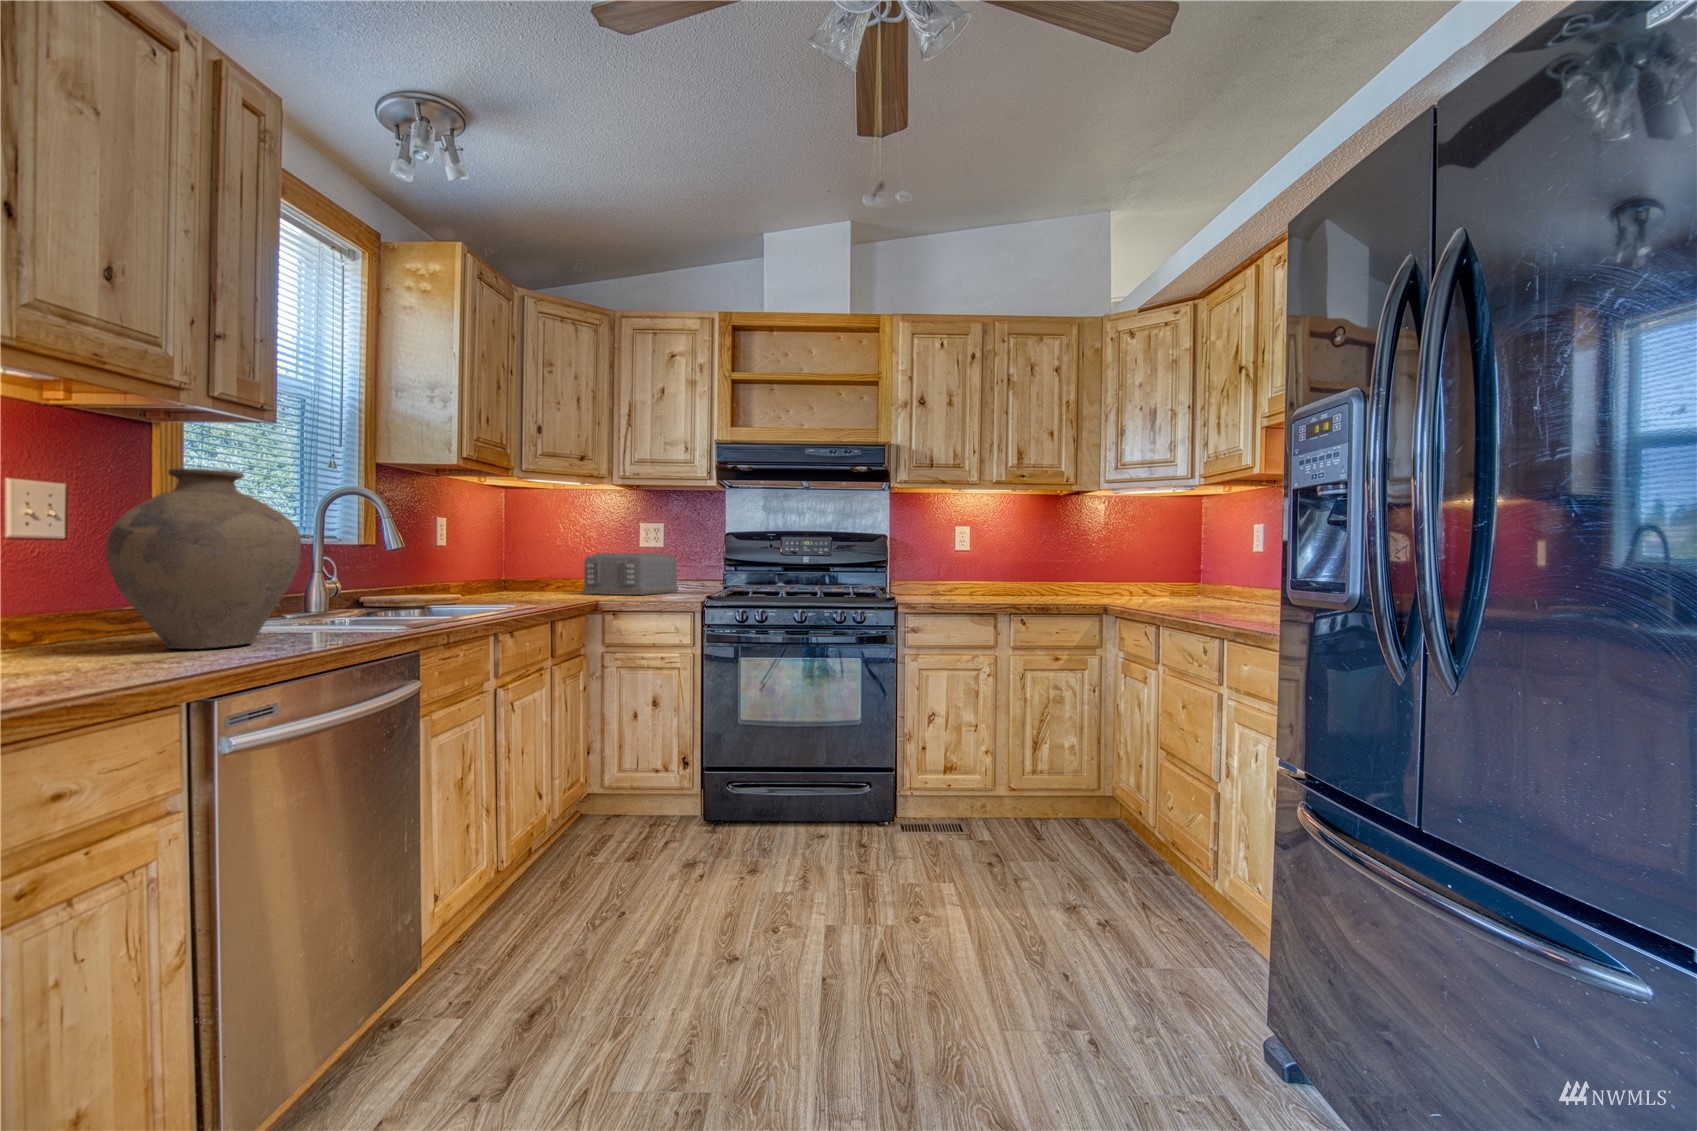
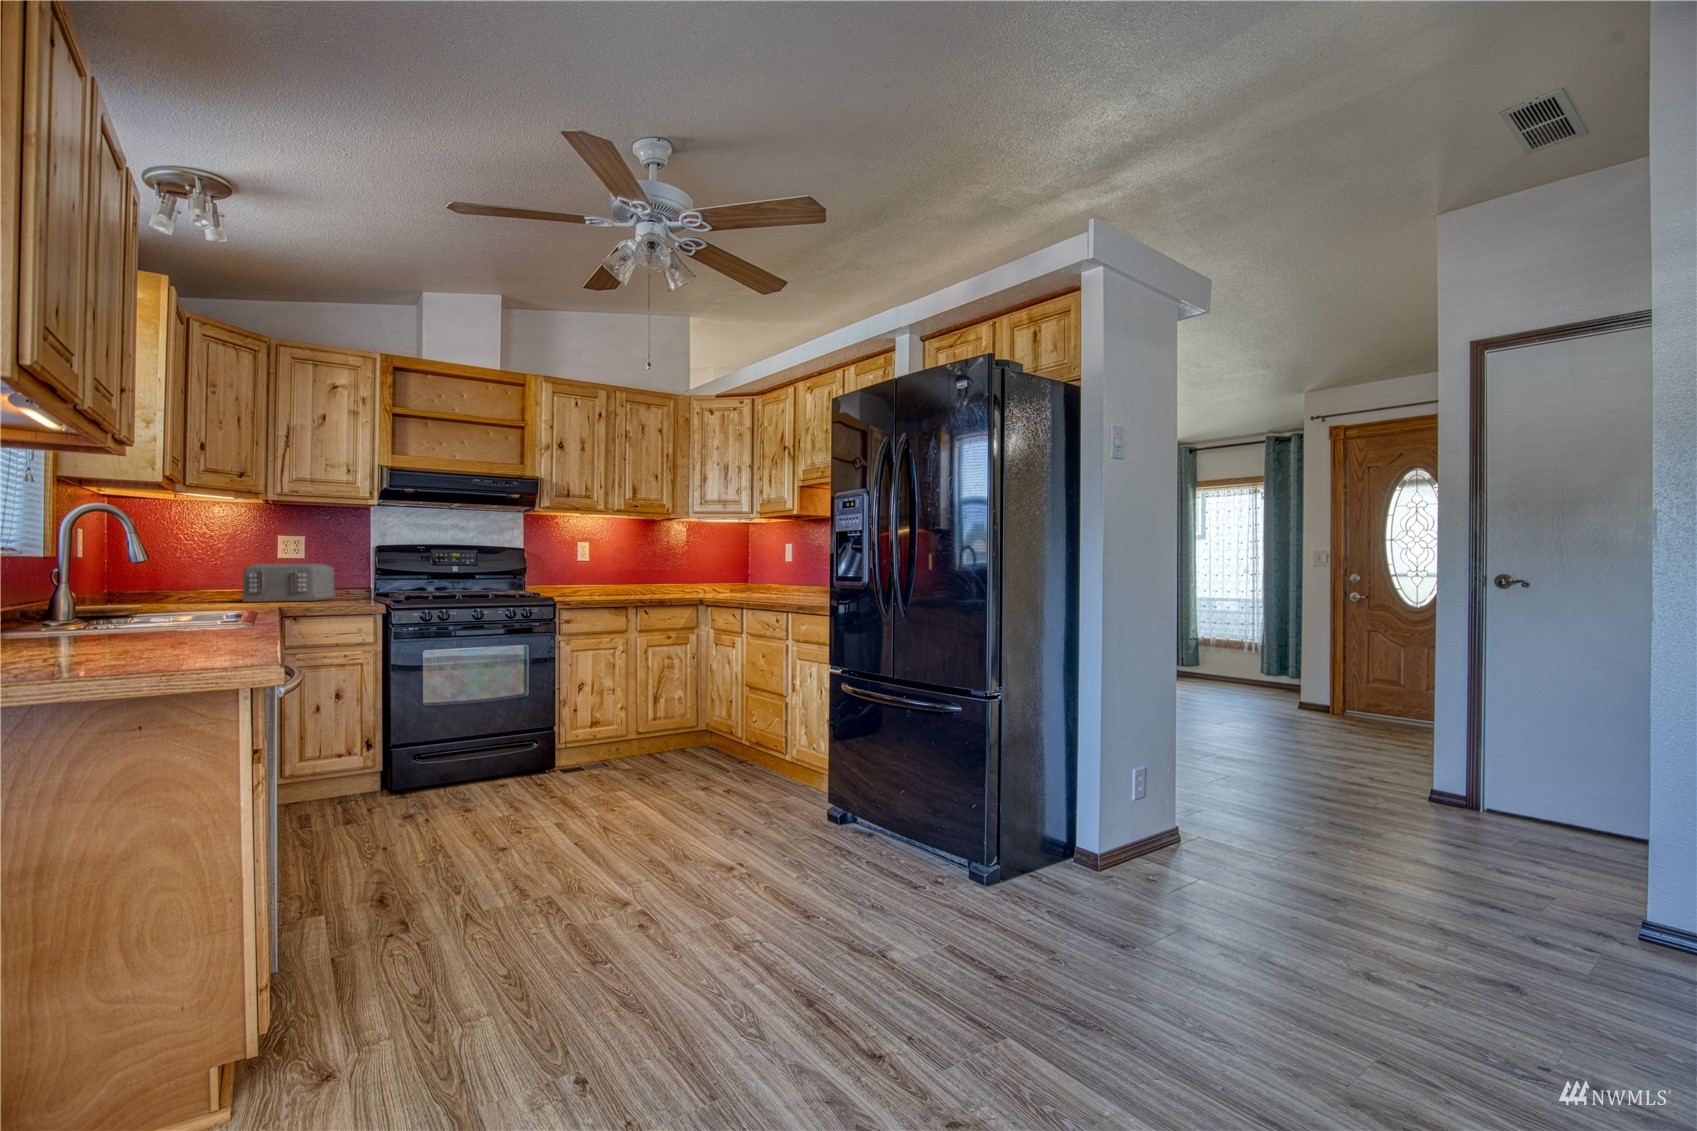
vase: present [106,468,301,649] -> none [78,500,231,637]

